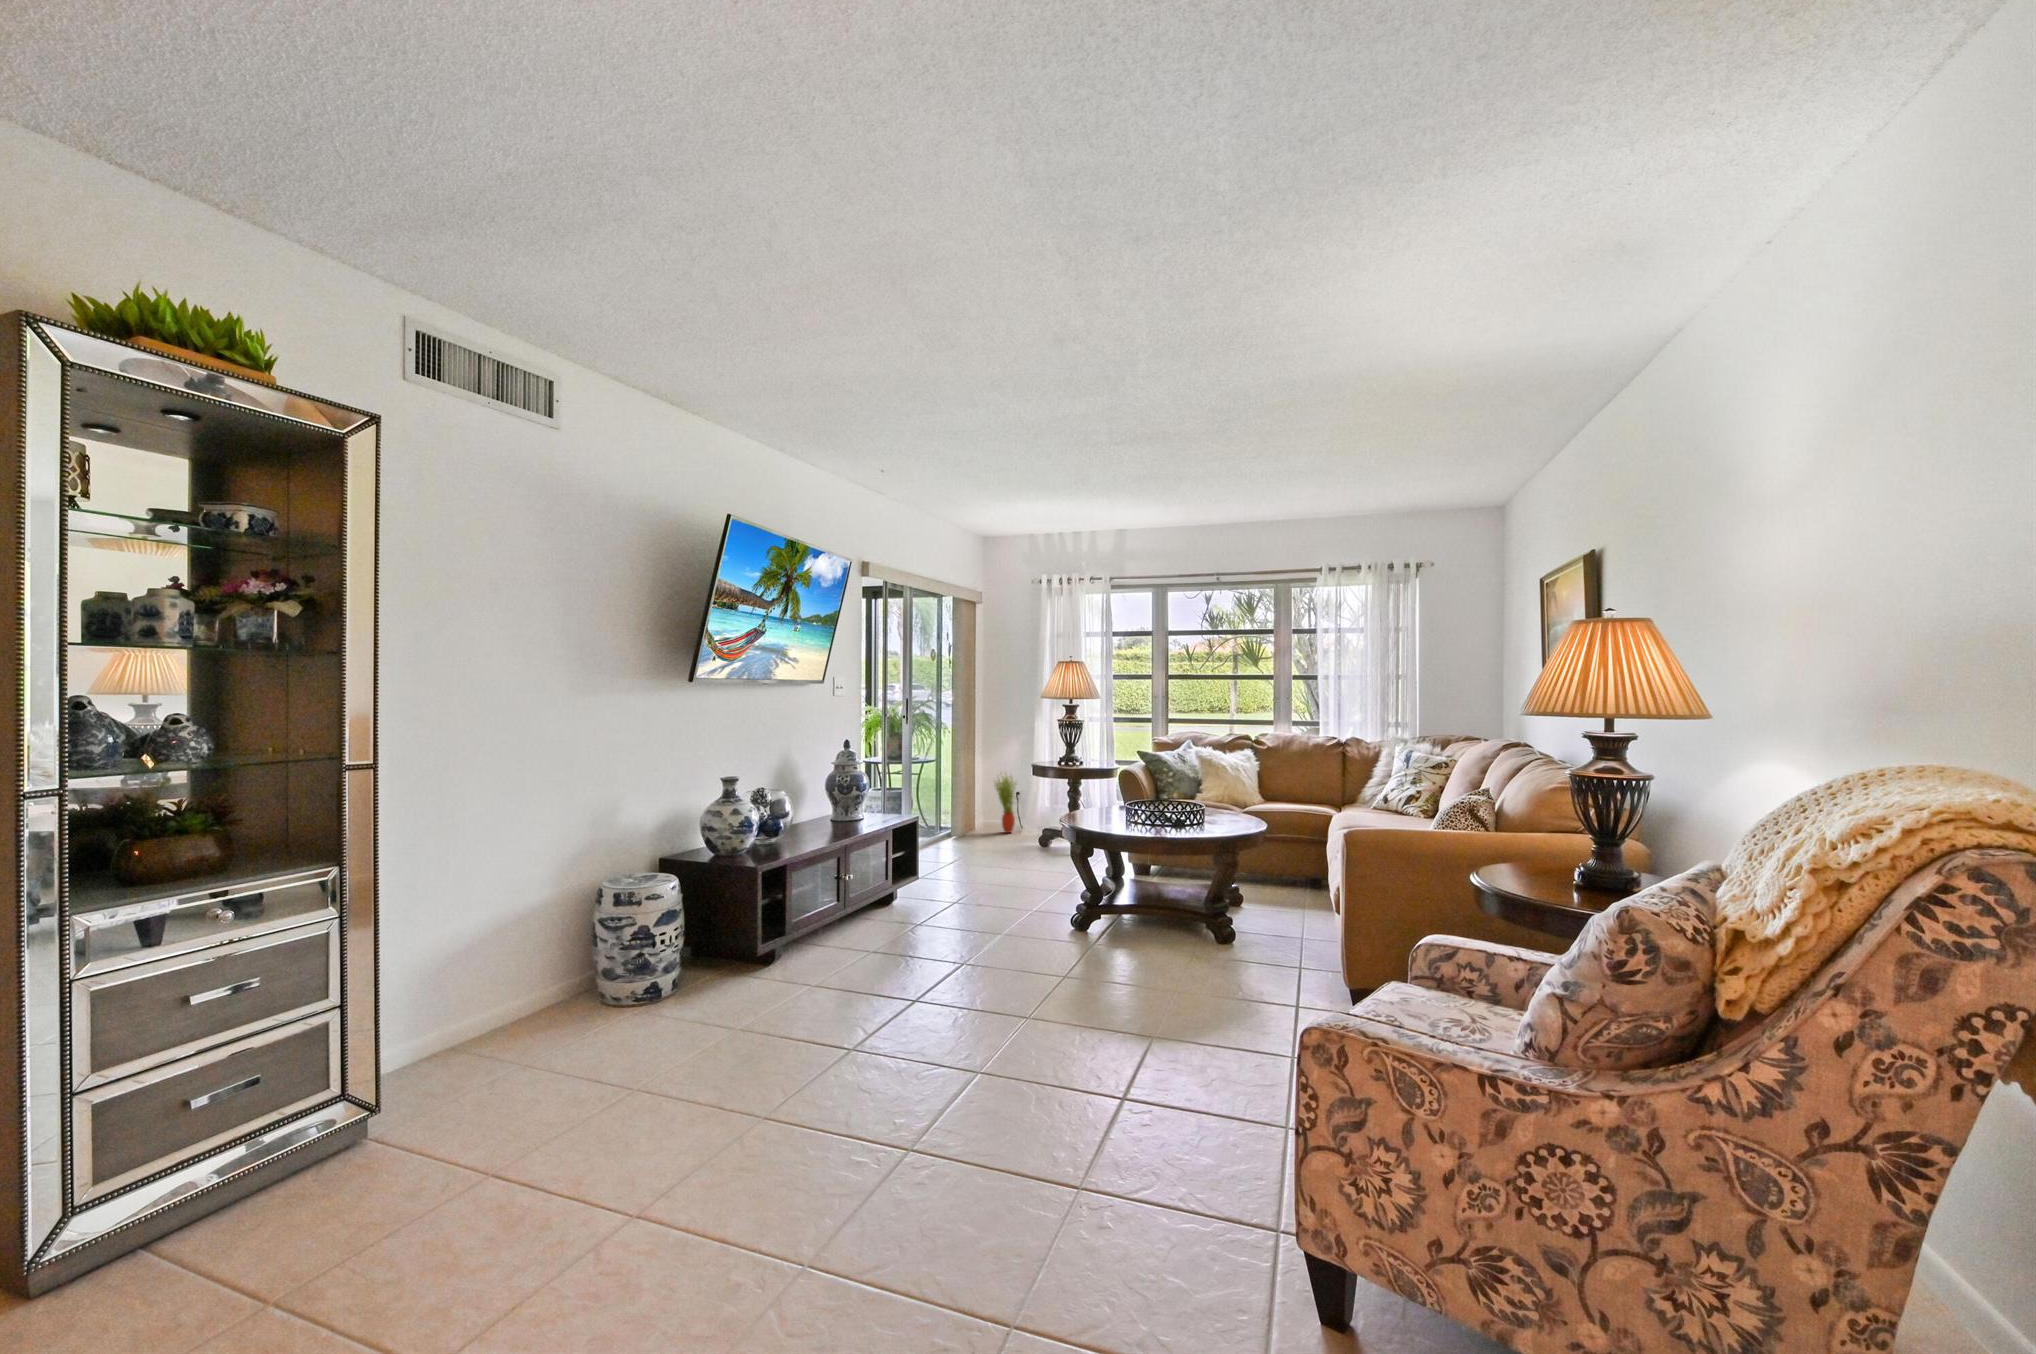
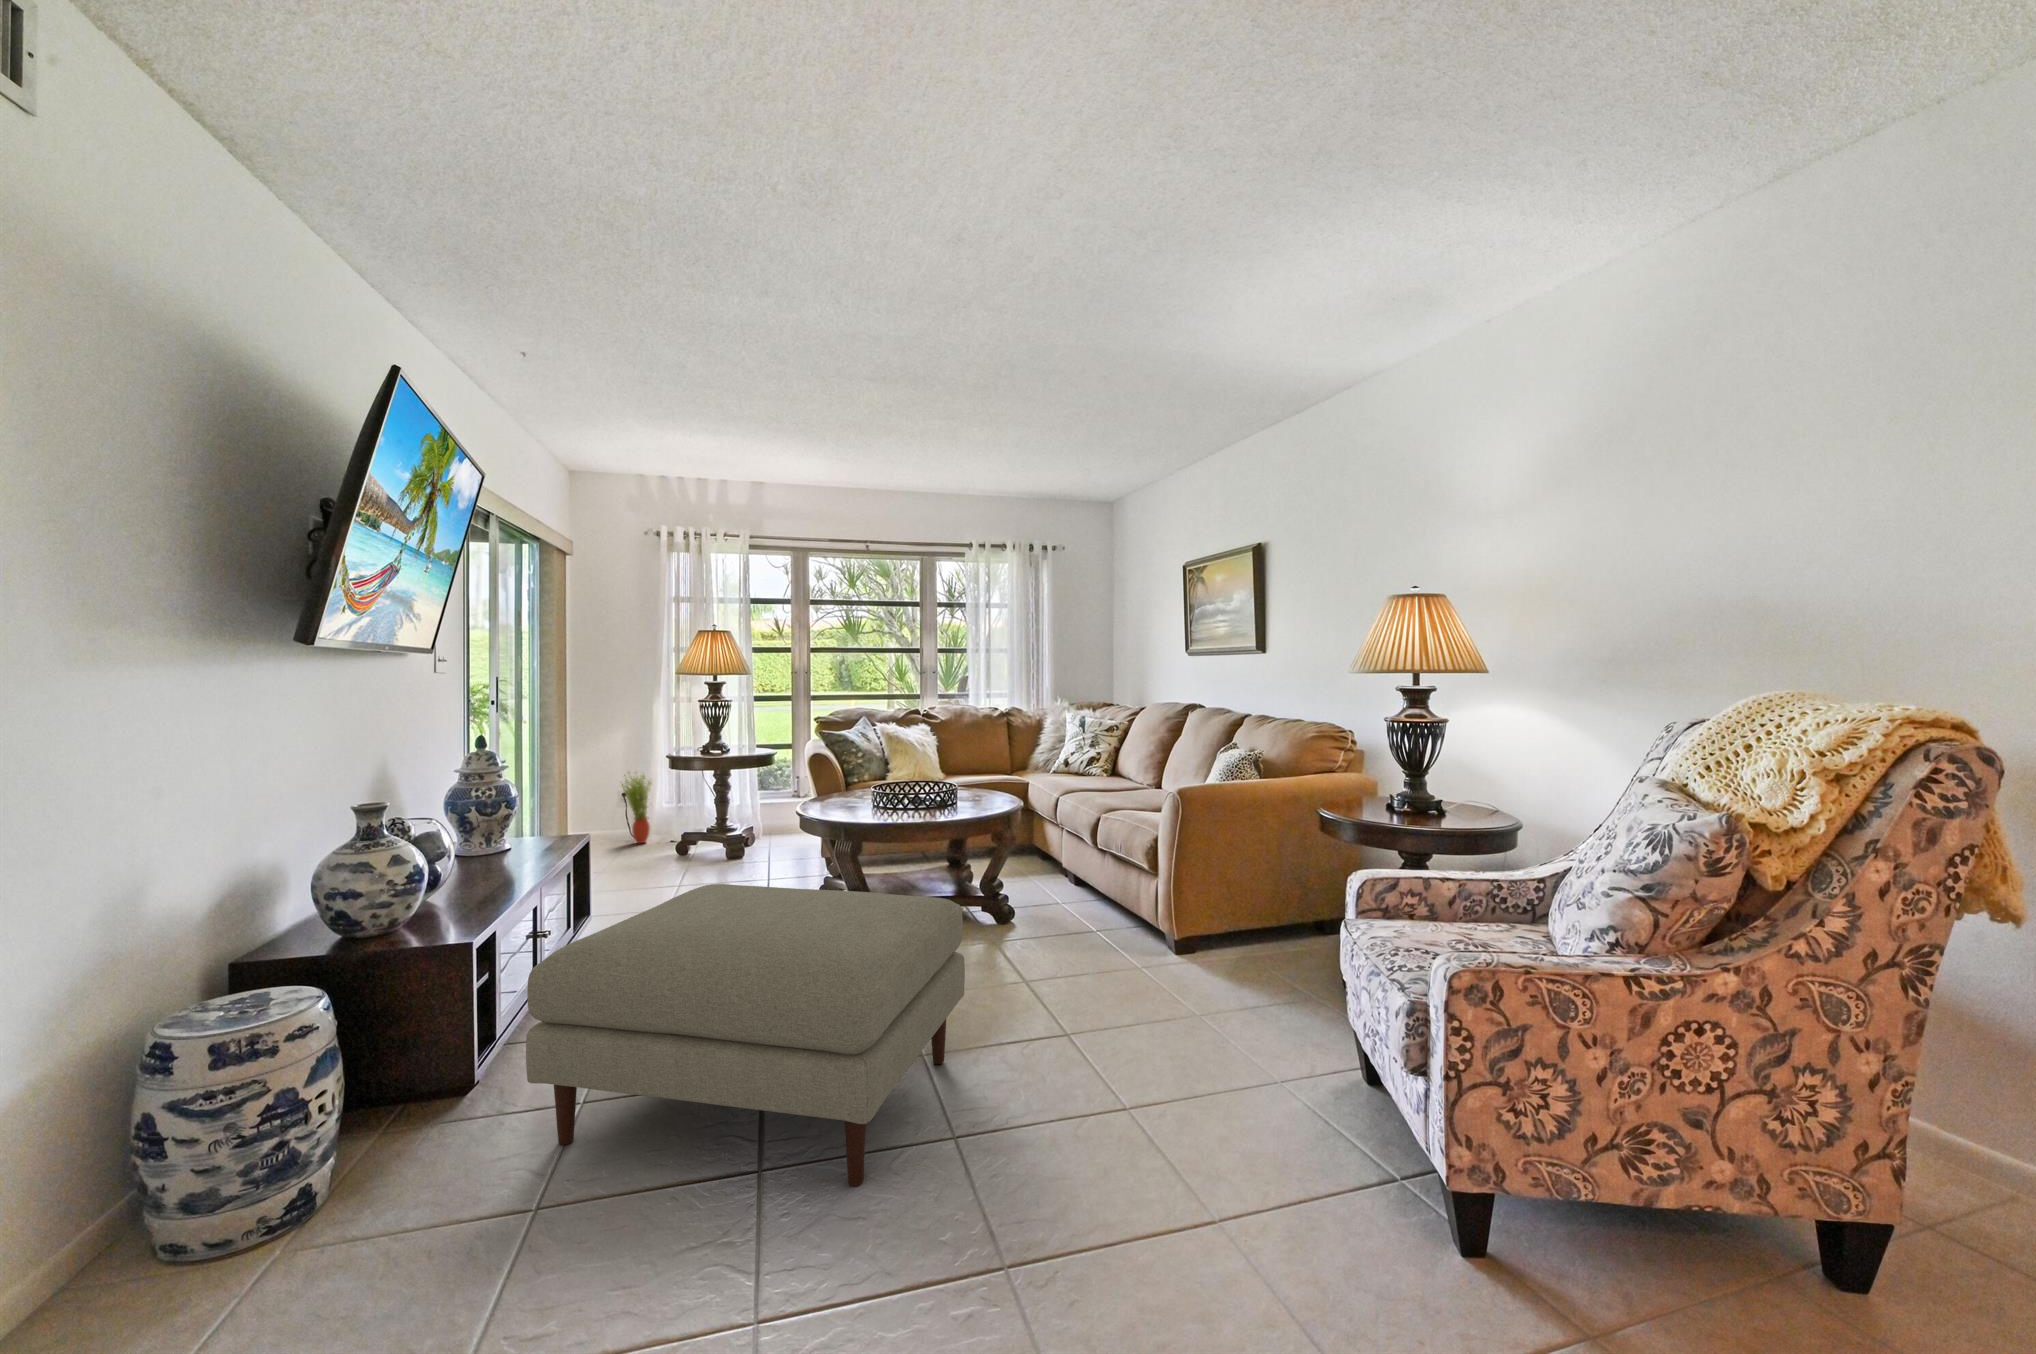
ottoman: none [761,858,1075,1091] -> present [526,884,965,1187]

